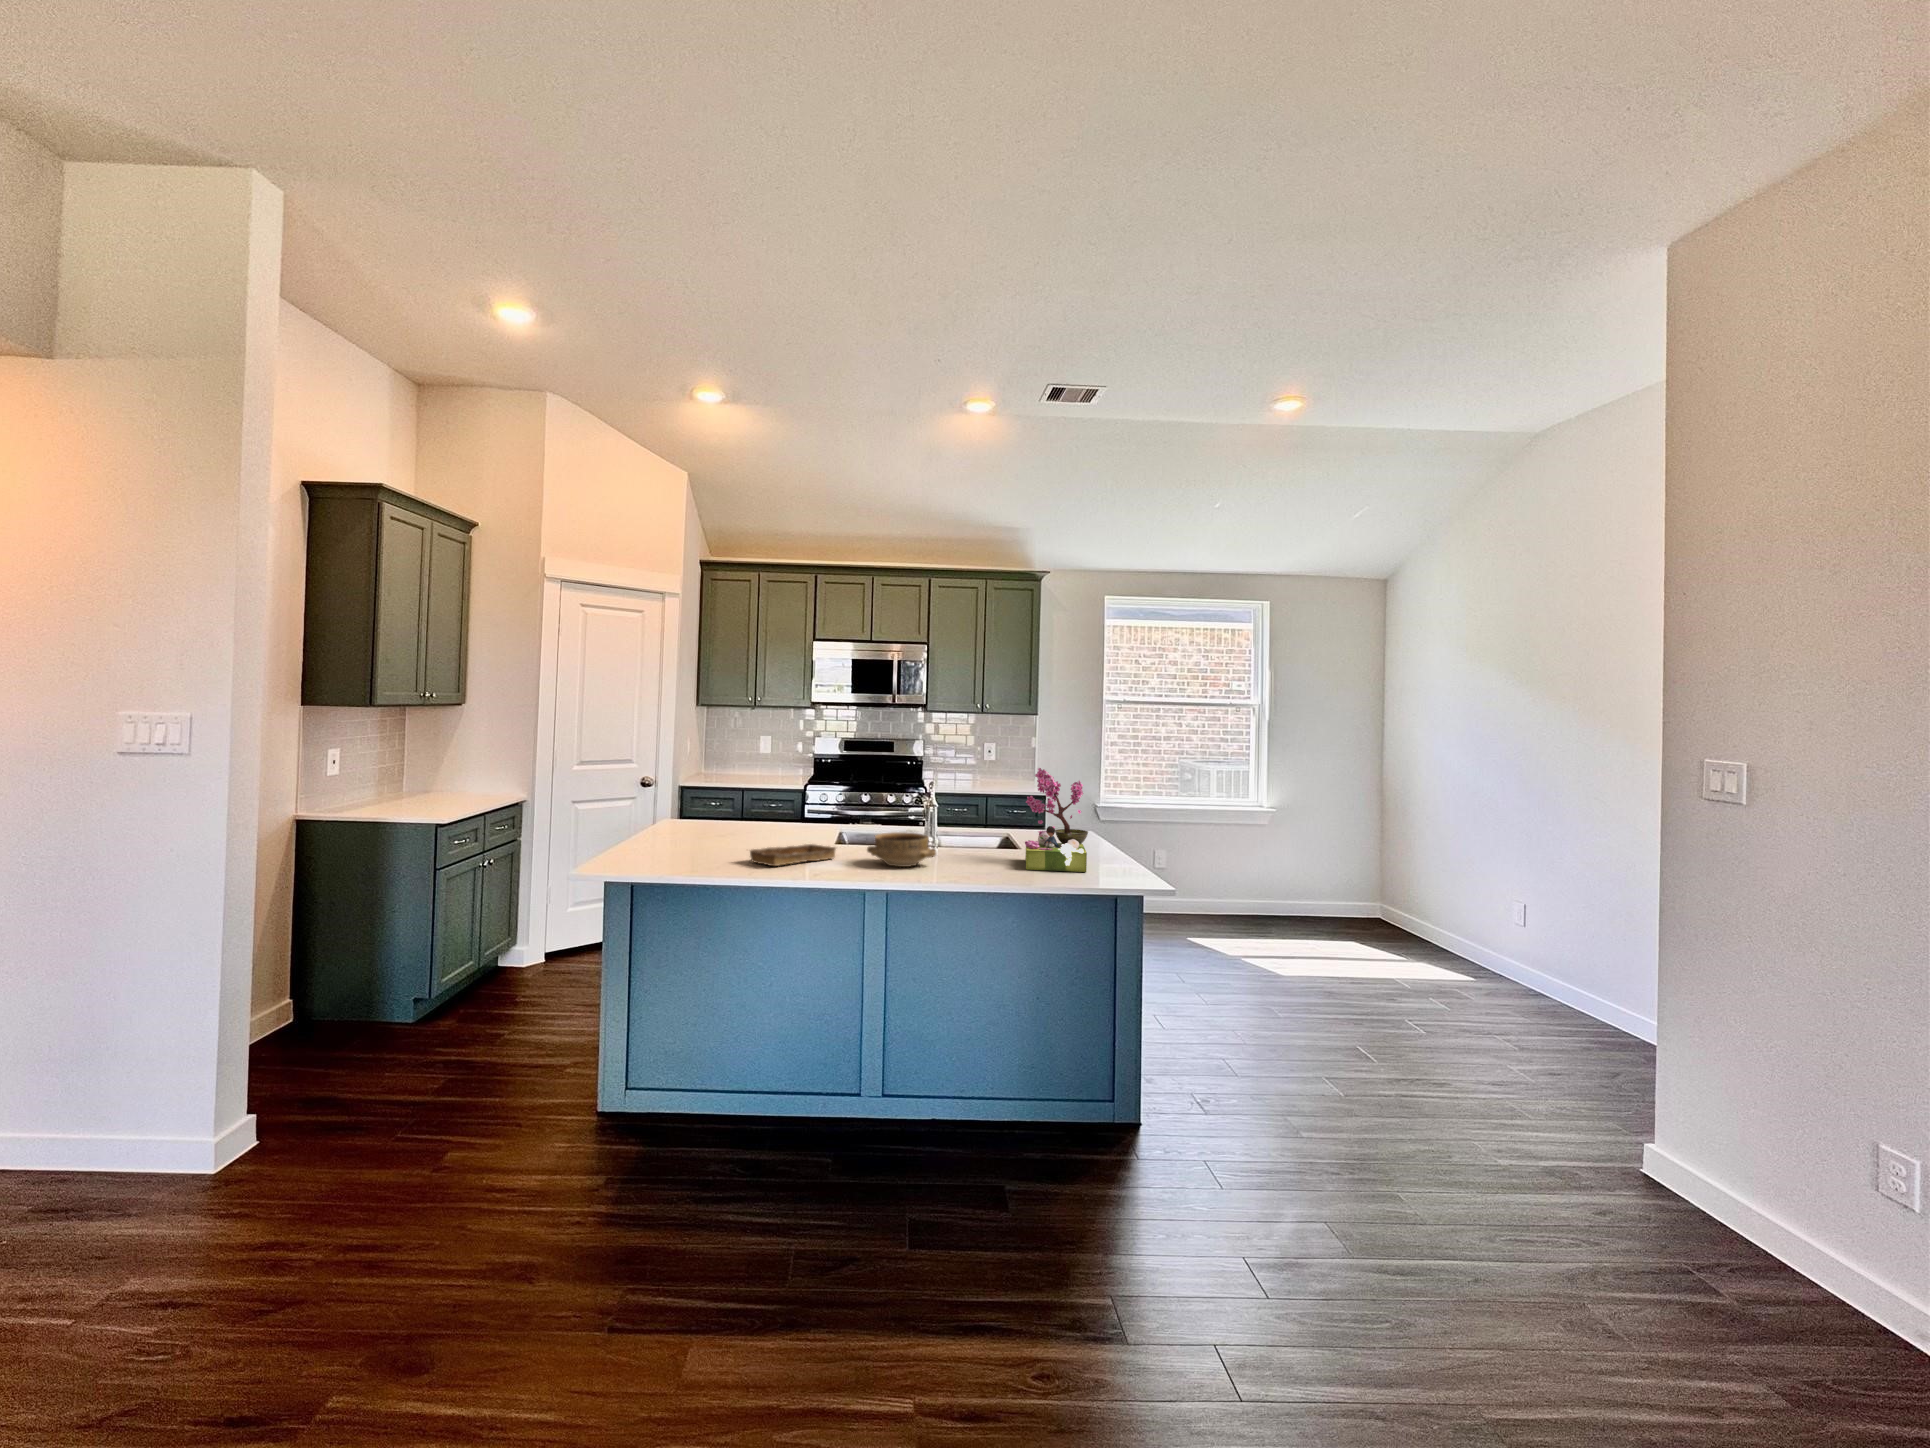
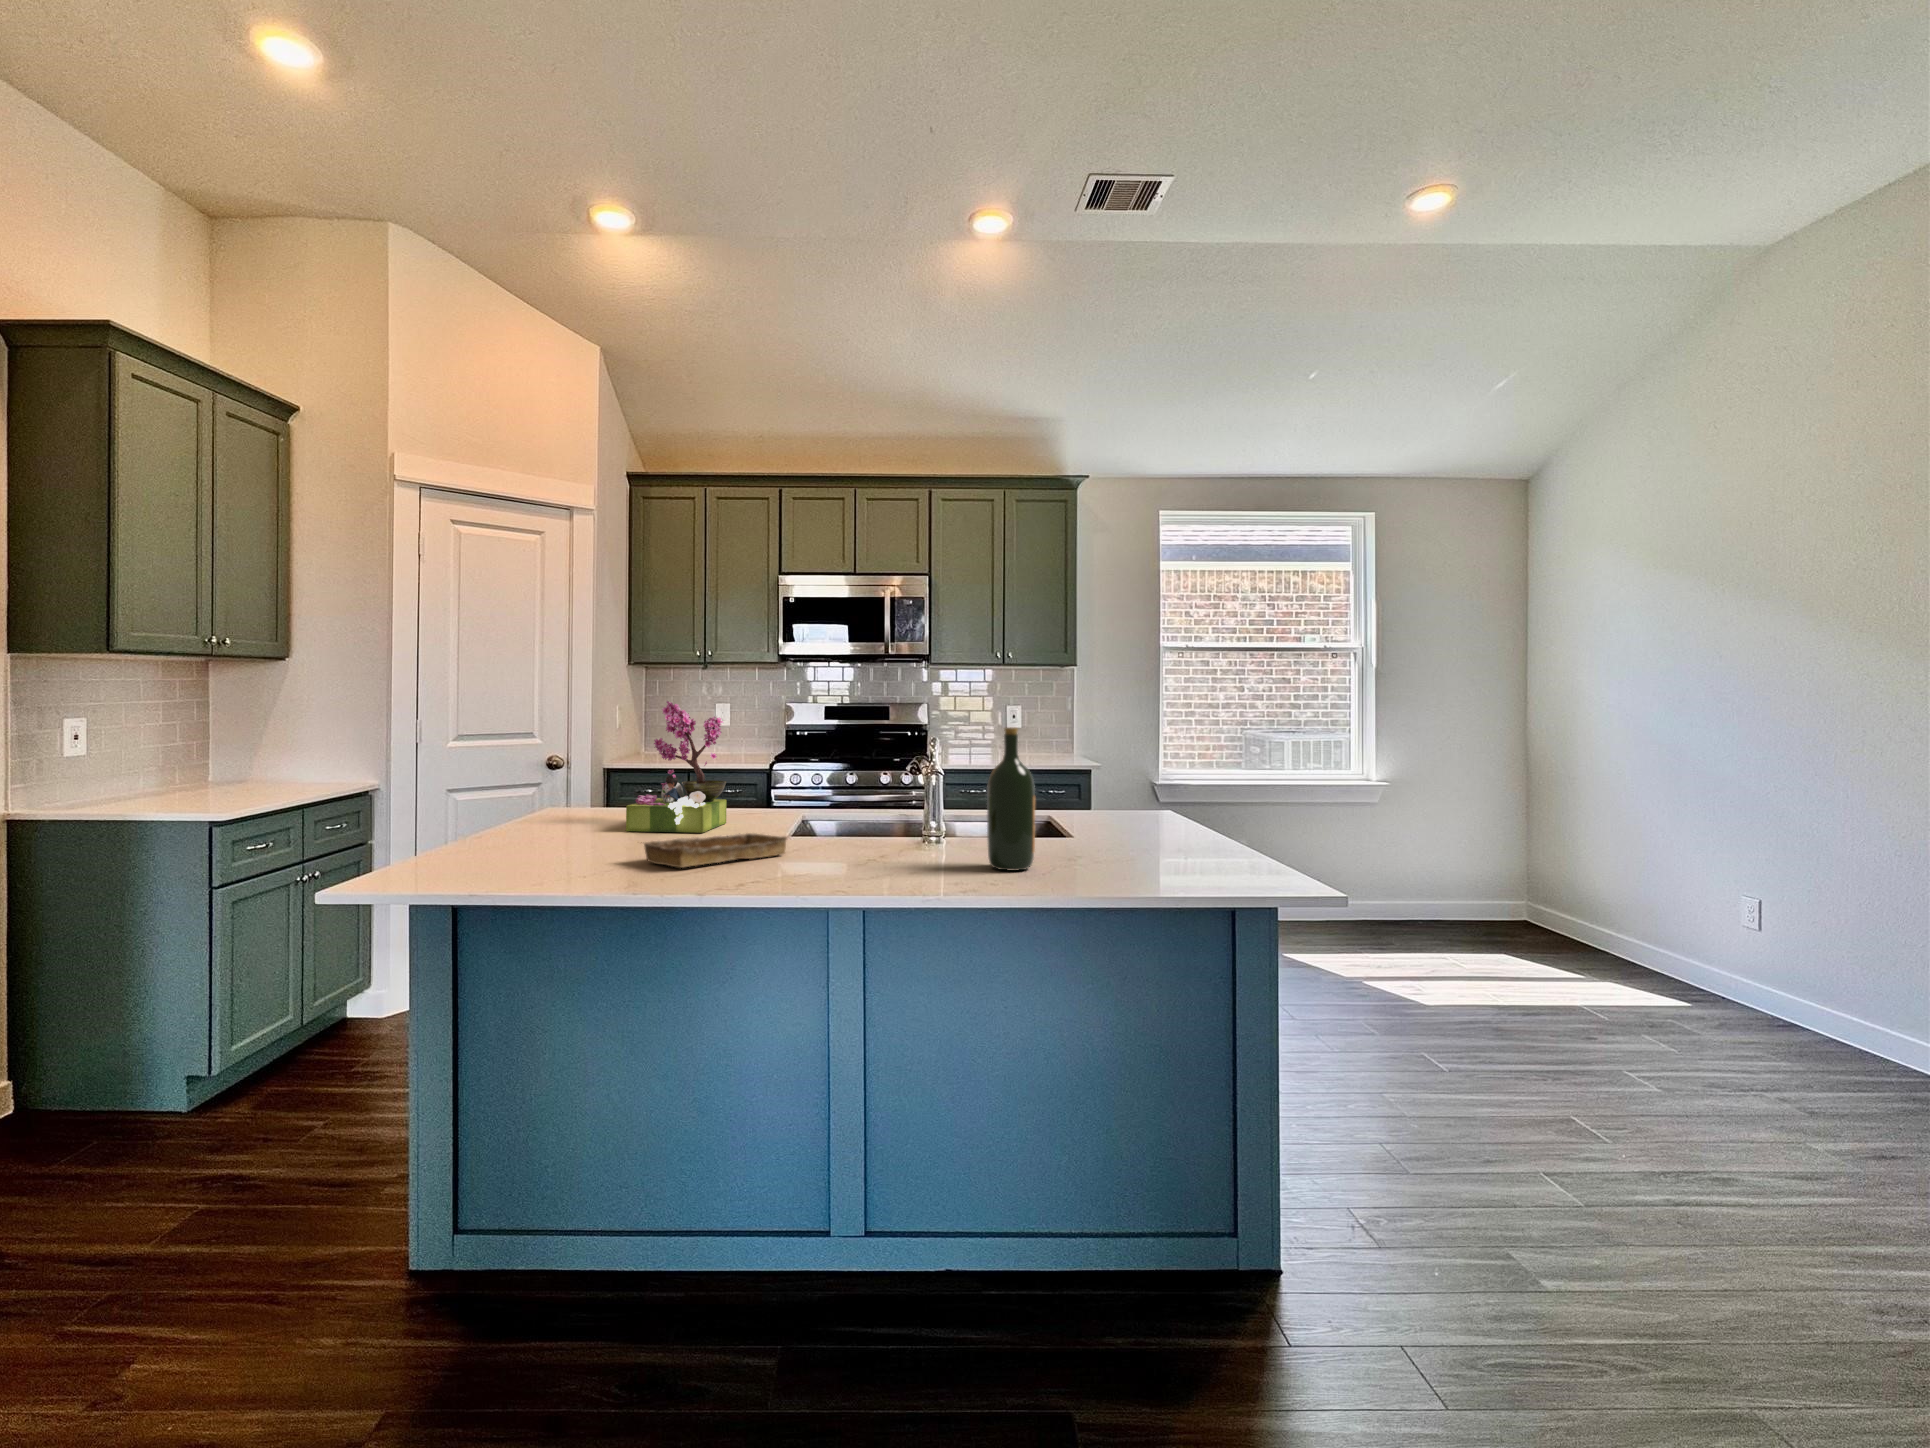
flower arrangement: present [1025,768,1088,872] -> present [626,701,726,833]
wine bottle: none [961,784,990,871] -> present [987,728,1035,871]
ceramic bowl: present [867,832,936,867] -> none [835,811,948,865]

